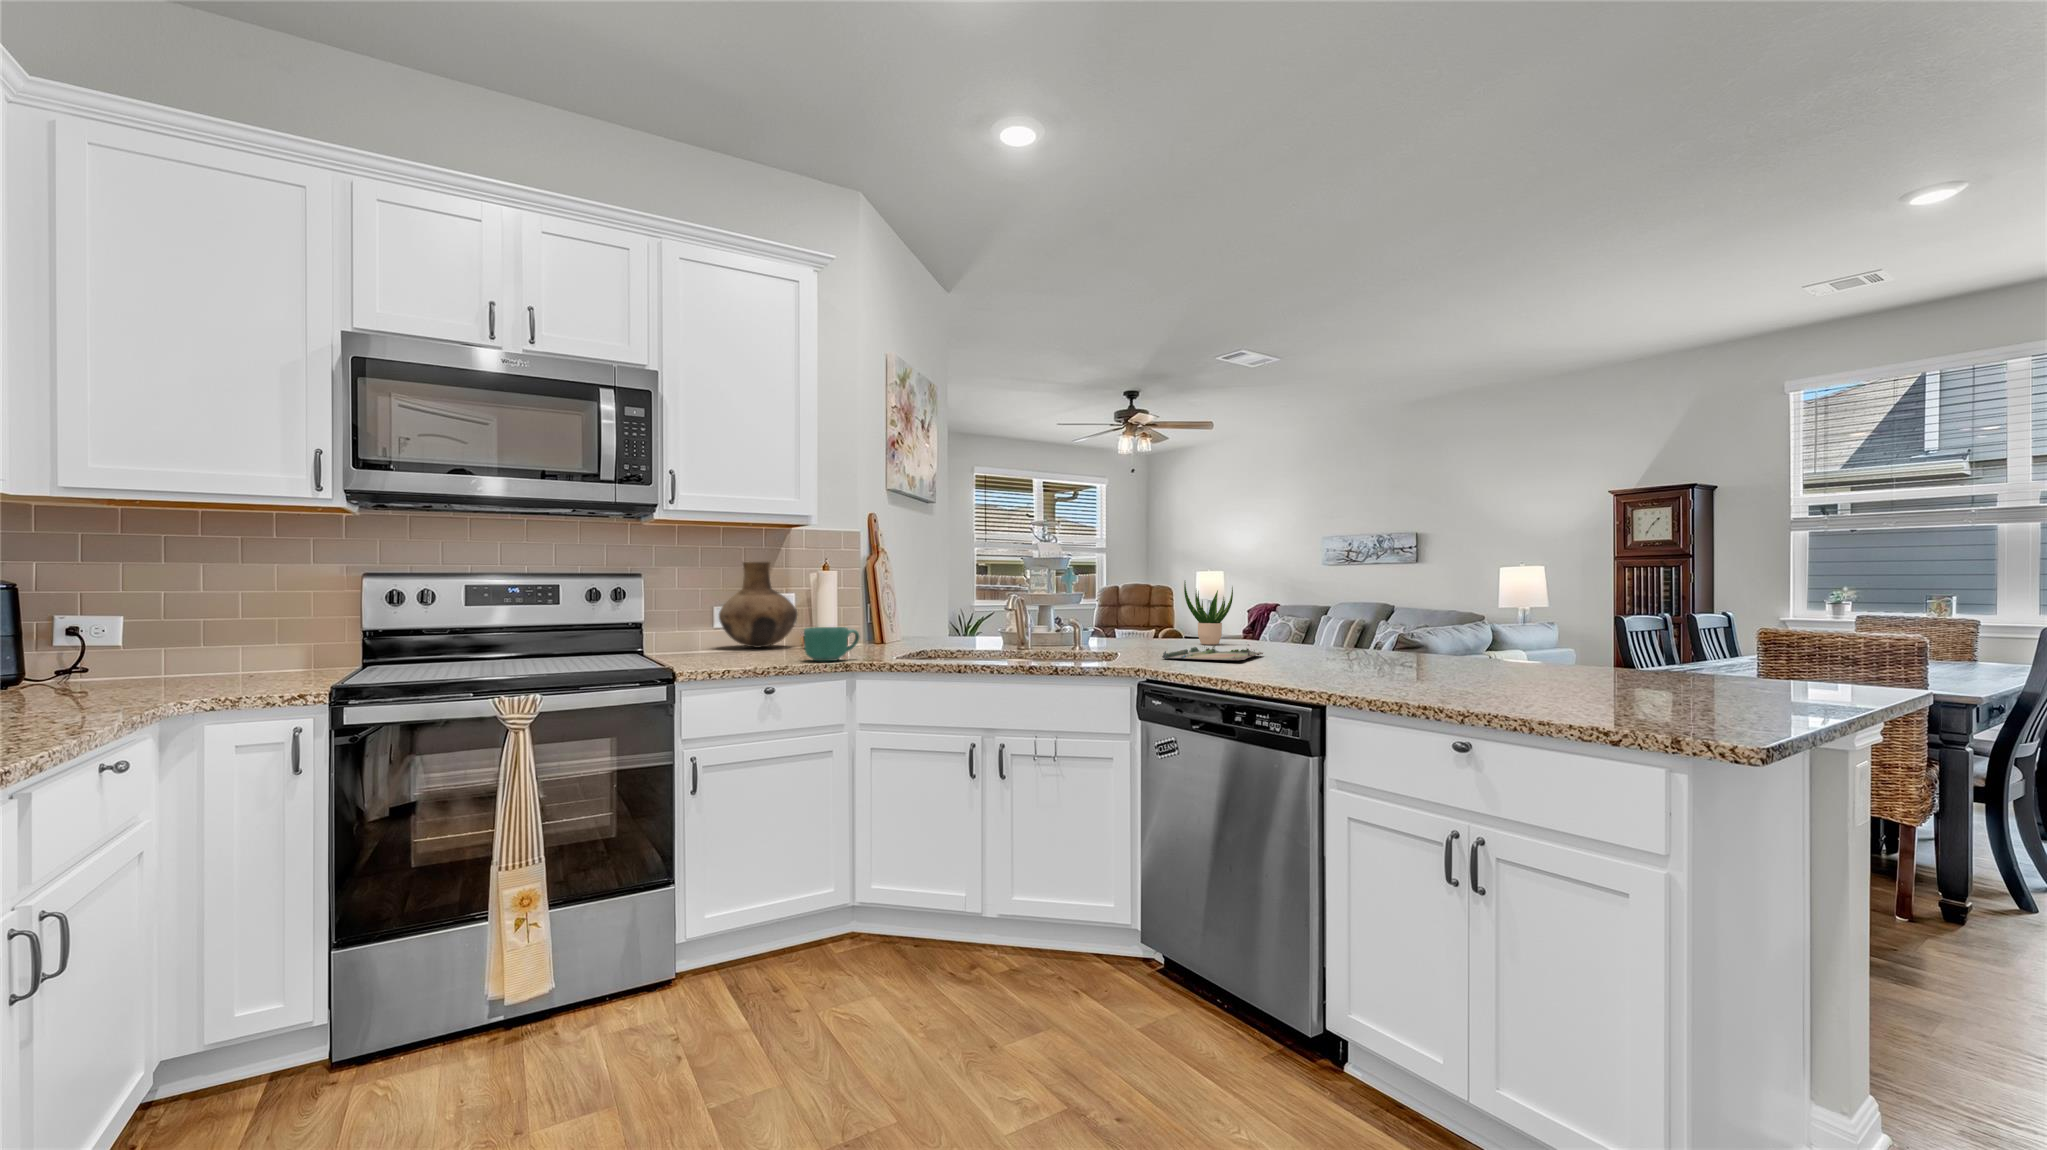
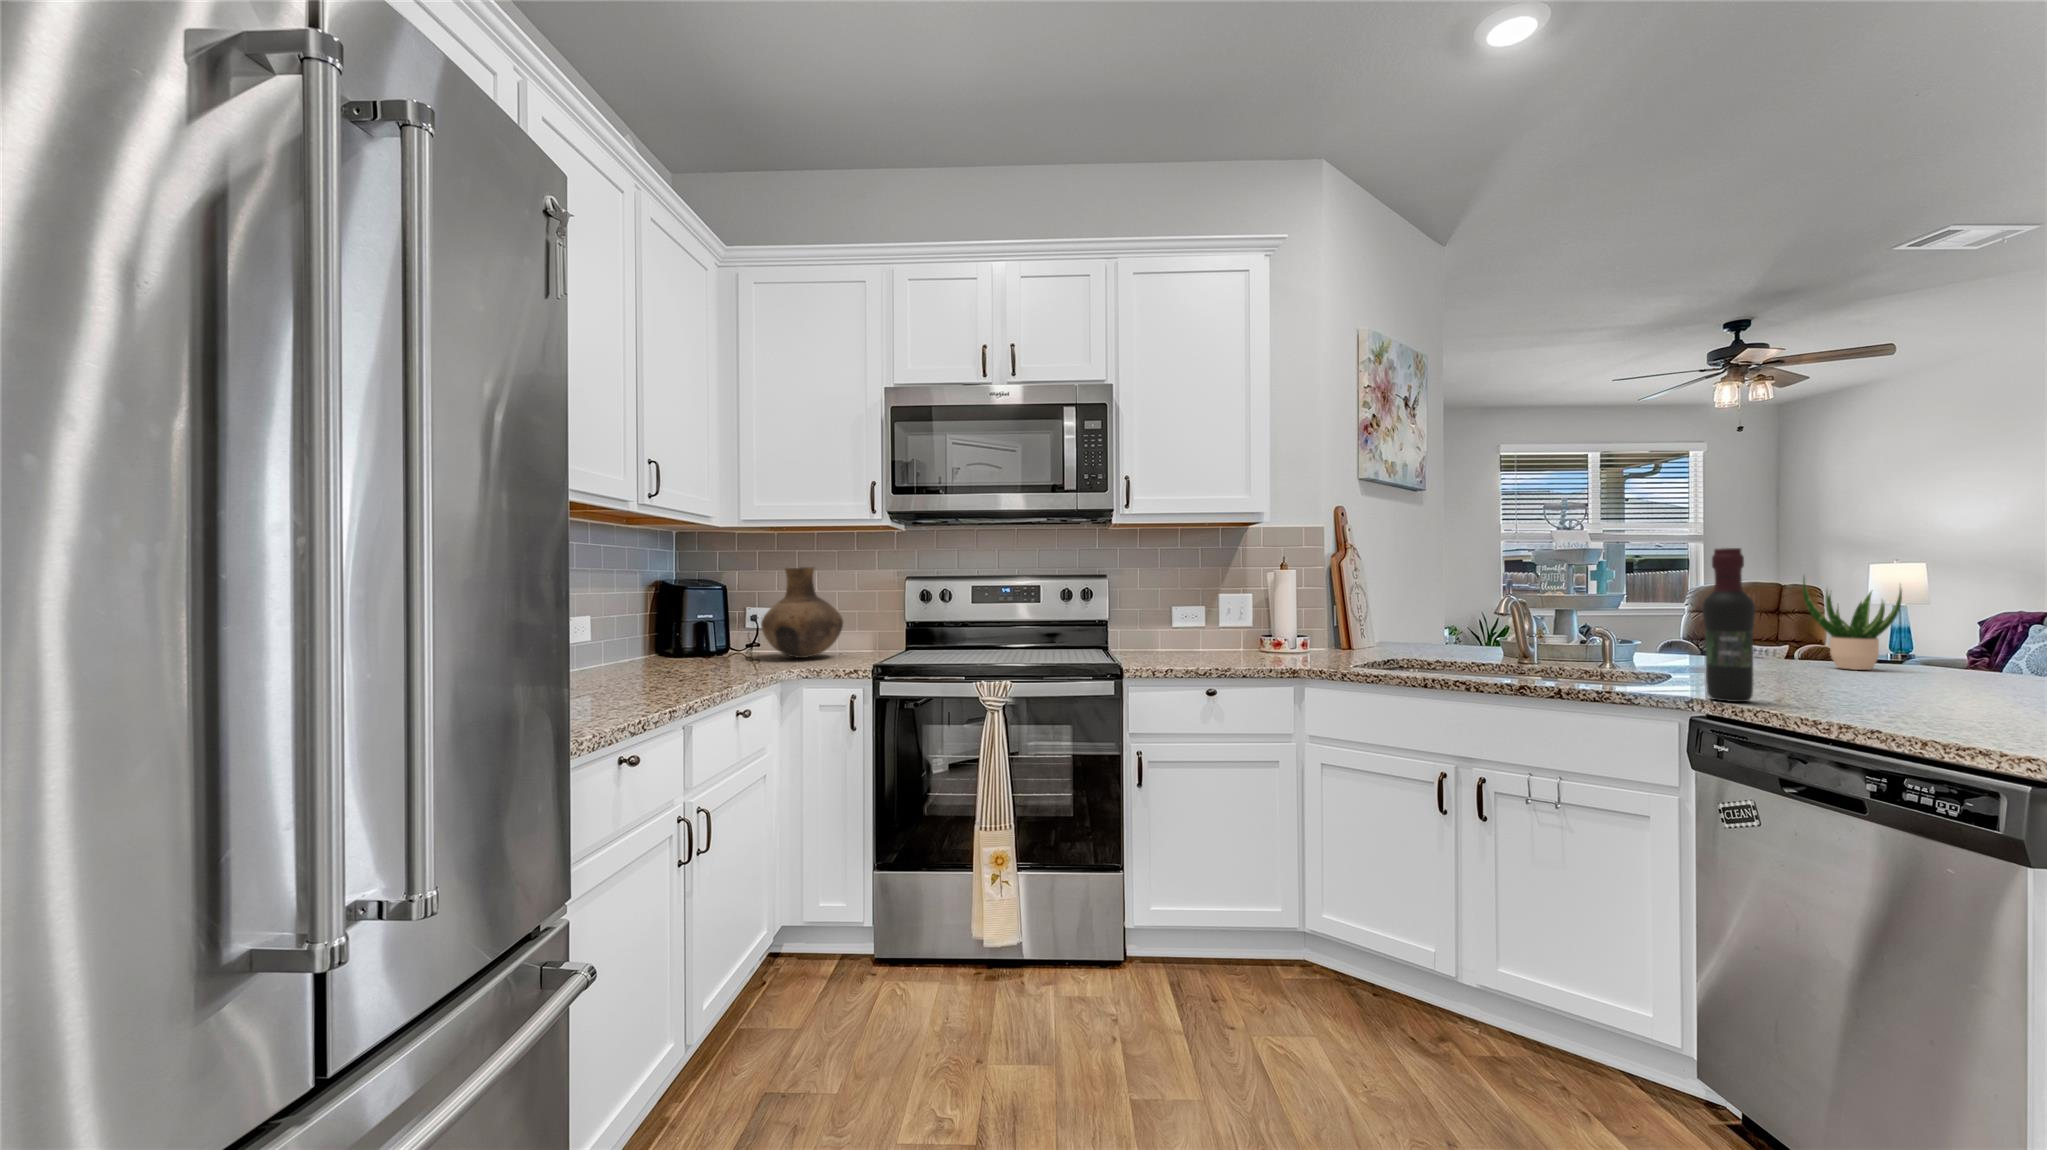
wine bottle: none [1144,559,1172,668] -> present [1702,548,1755,702]
vase: present [719,562,798,648] -> present [761,567,843,658]
mug: present [804,627,859,661] -> none [1248,629,1309,666]
tray: present [1162,644,1263,660] -> none [1744,671,1961,700]

